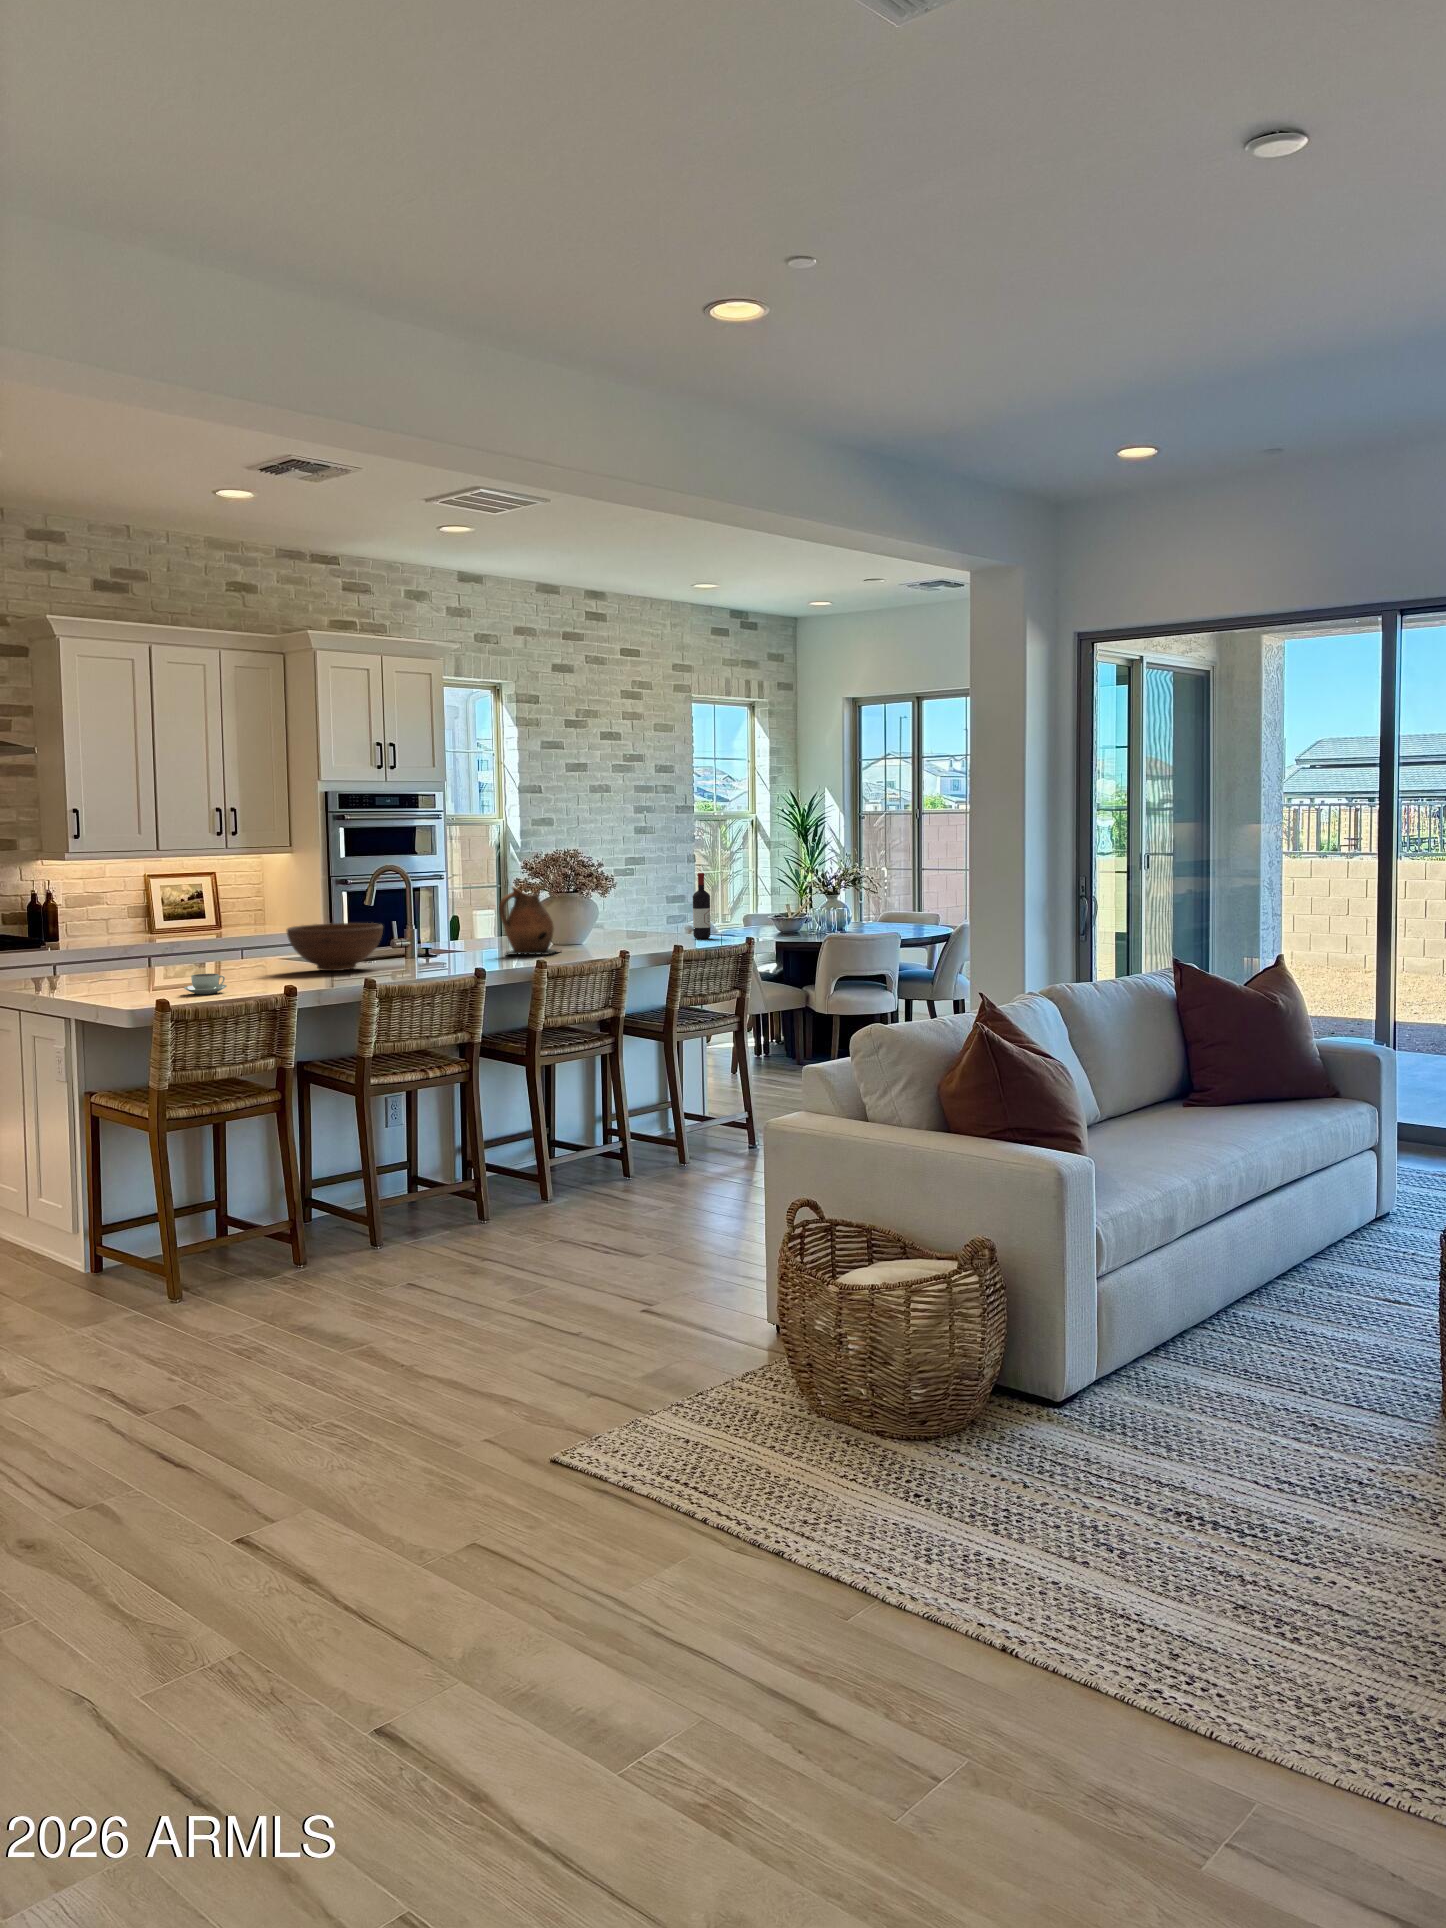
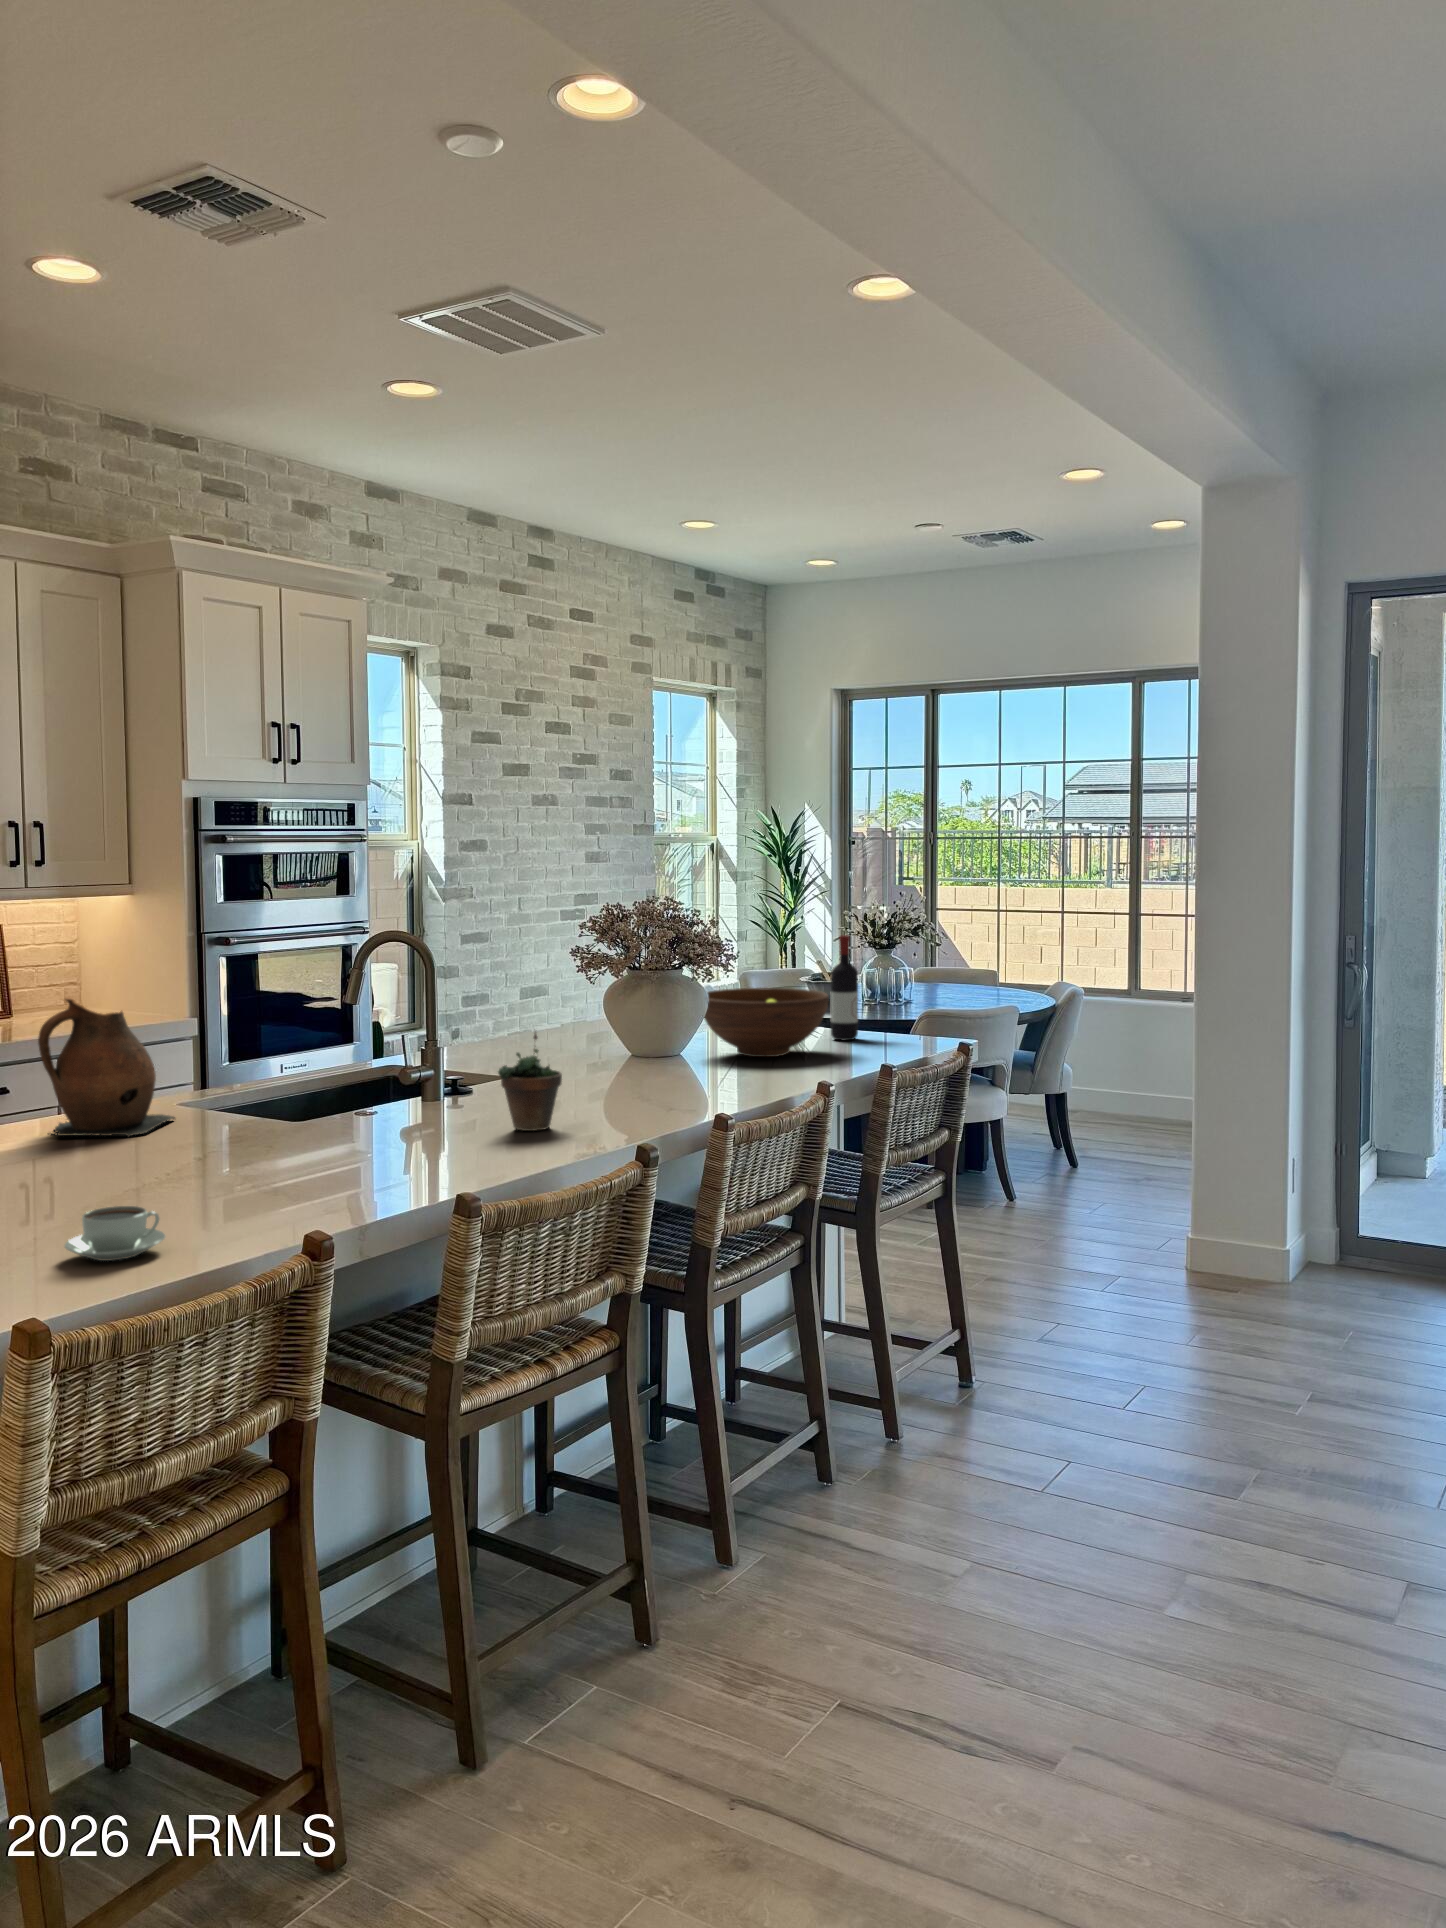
ceramic pitcher: present [499,887,558,955] -> present [38,997,175,1138]
succulent plant: none [425,913,461,967] -> present [498,1032,562,1131]
fruit bowl: present [287,923,383,971] -> present [704,988,829,1057]

